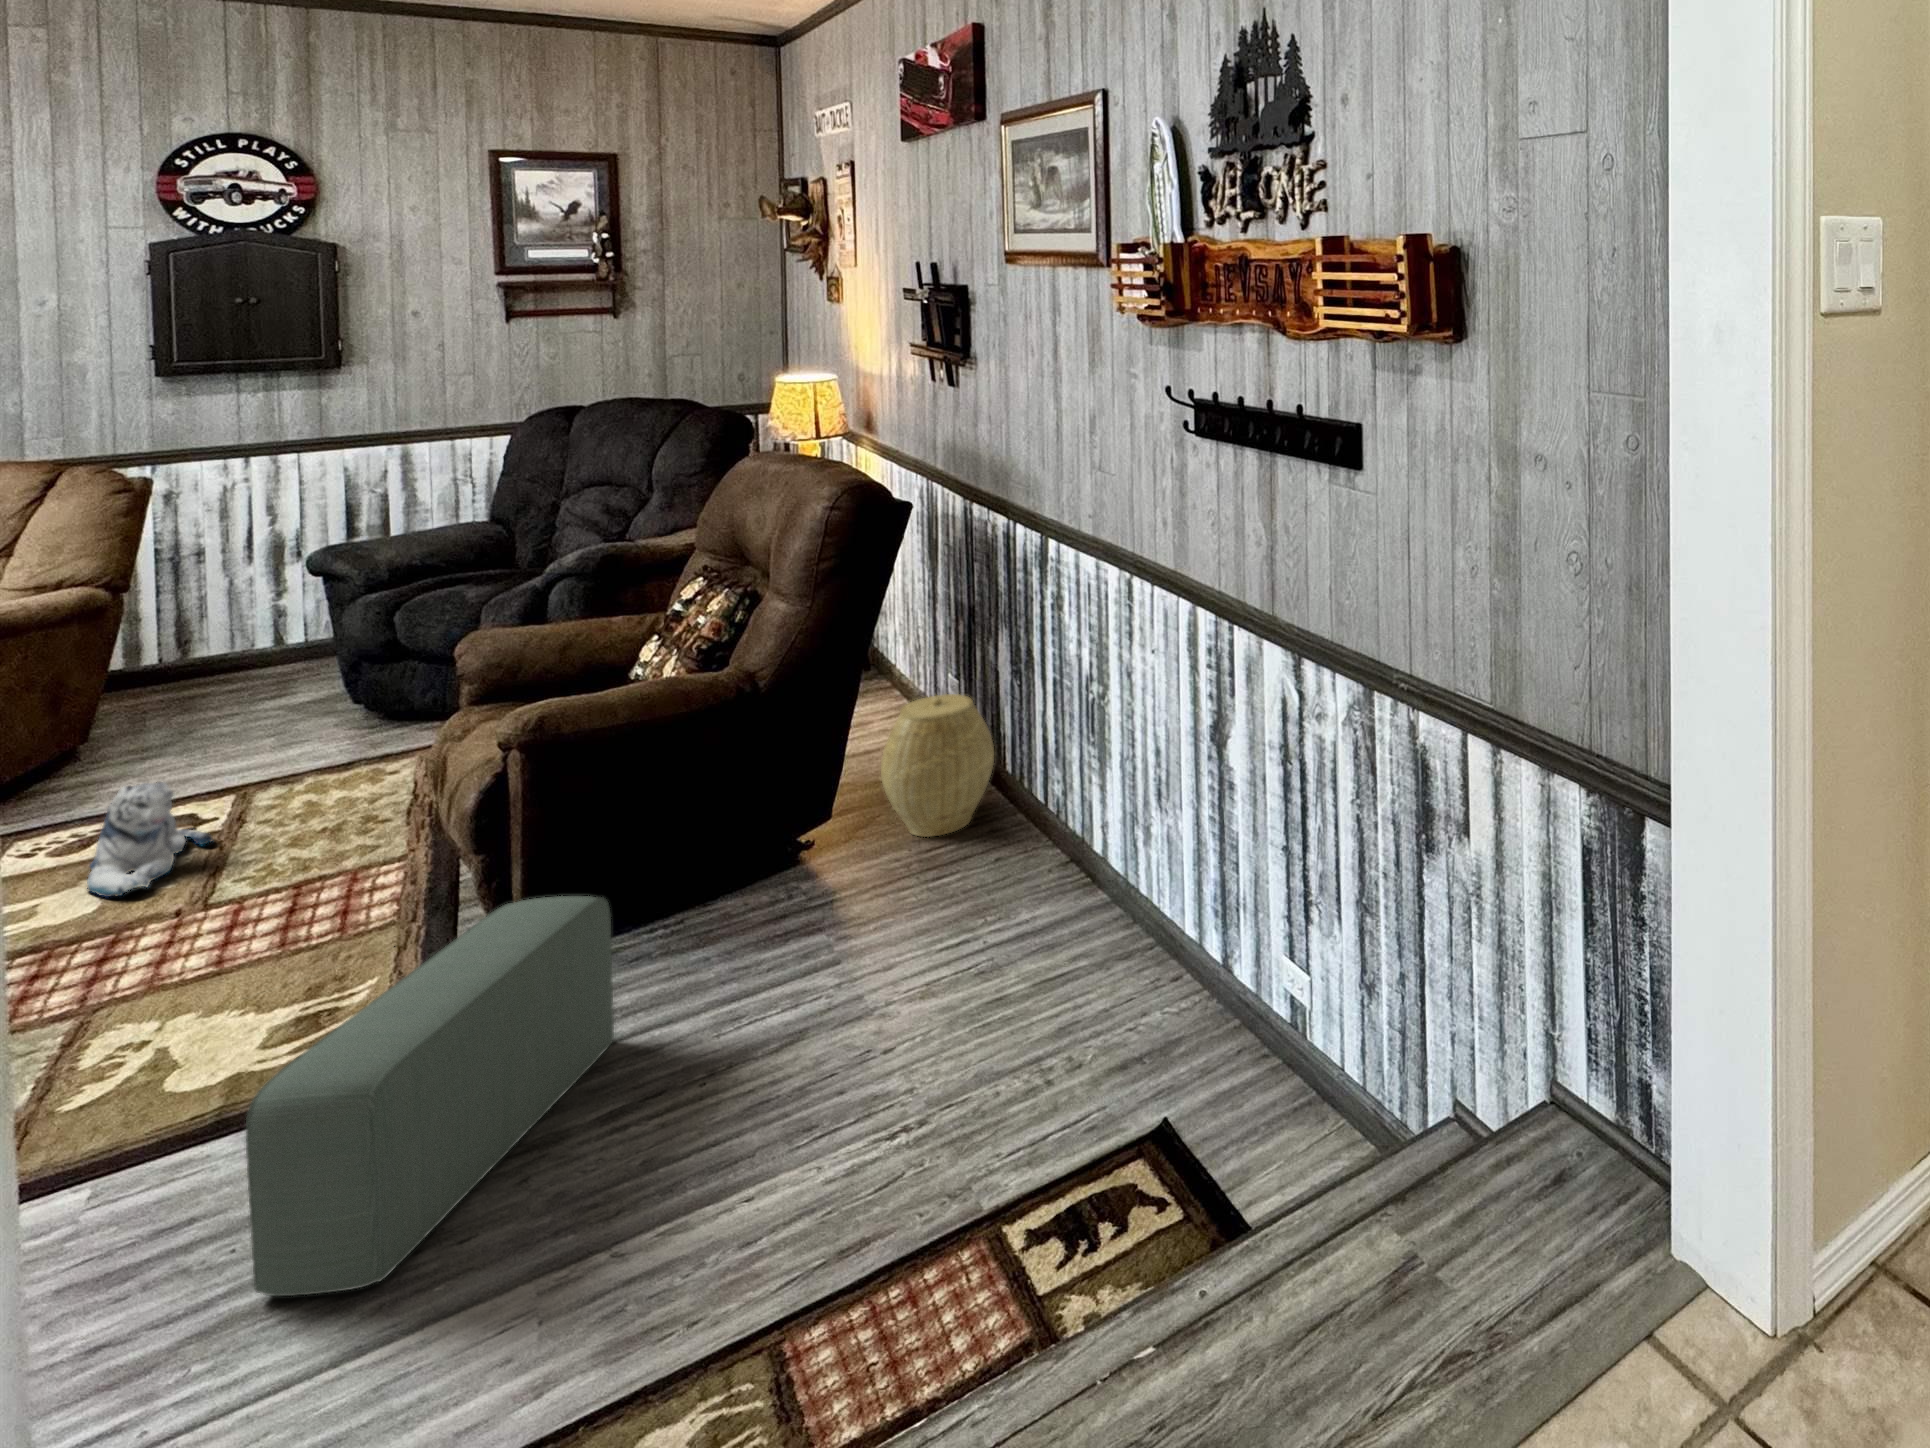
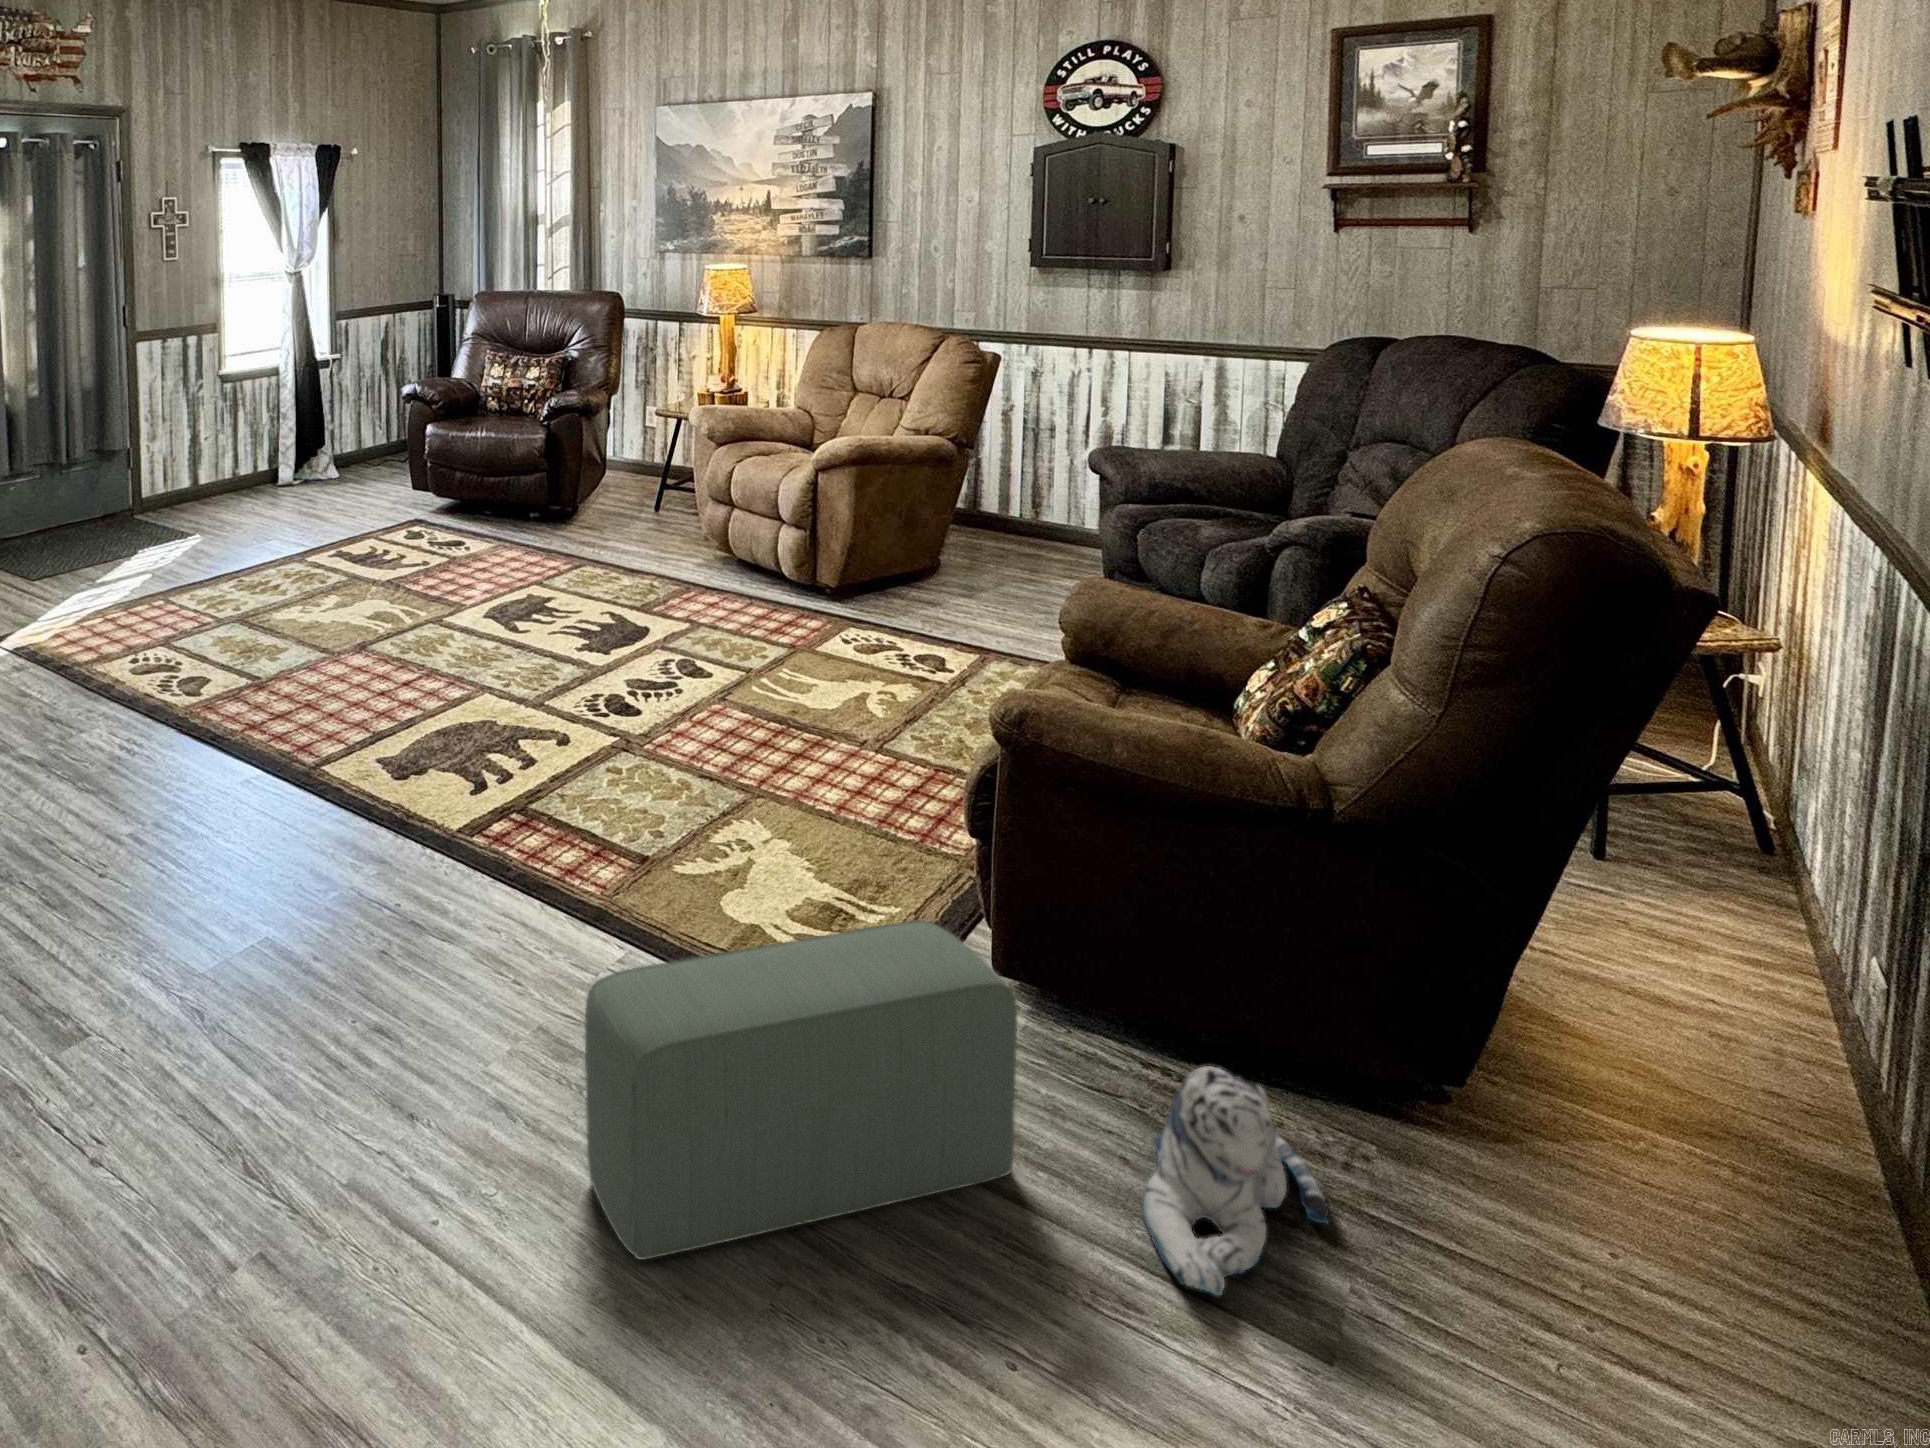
woven basket: present [881,694,994,837] -> none [1597,954,1888,1258]
plush toy: present [87,782,213,897] -> present [1142,1066,1328,1296]

